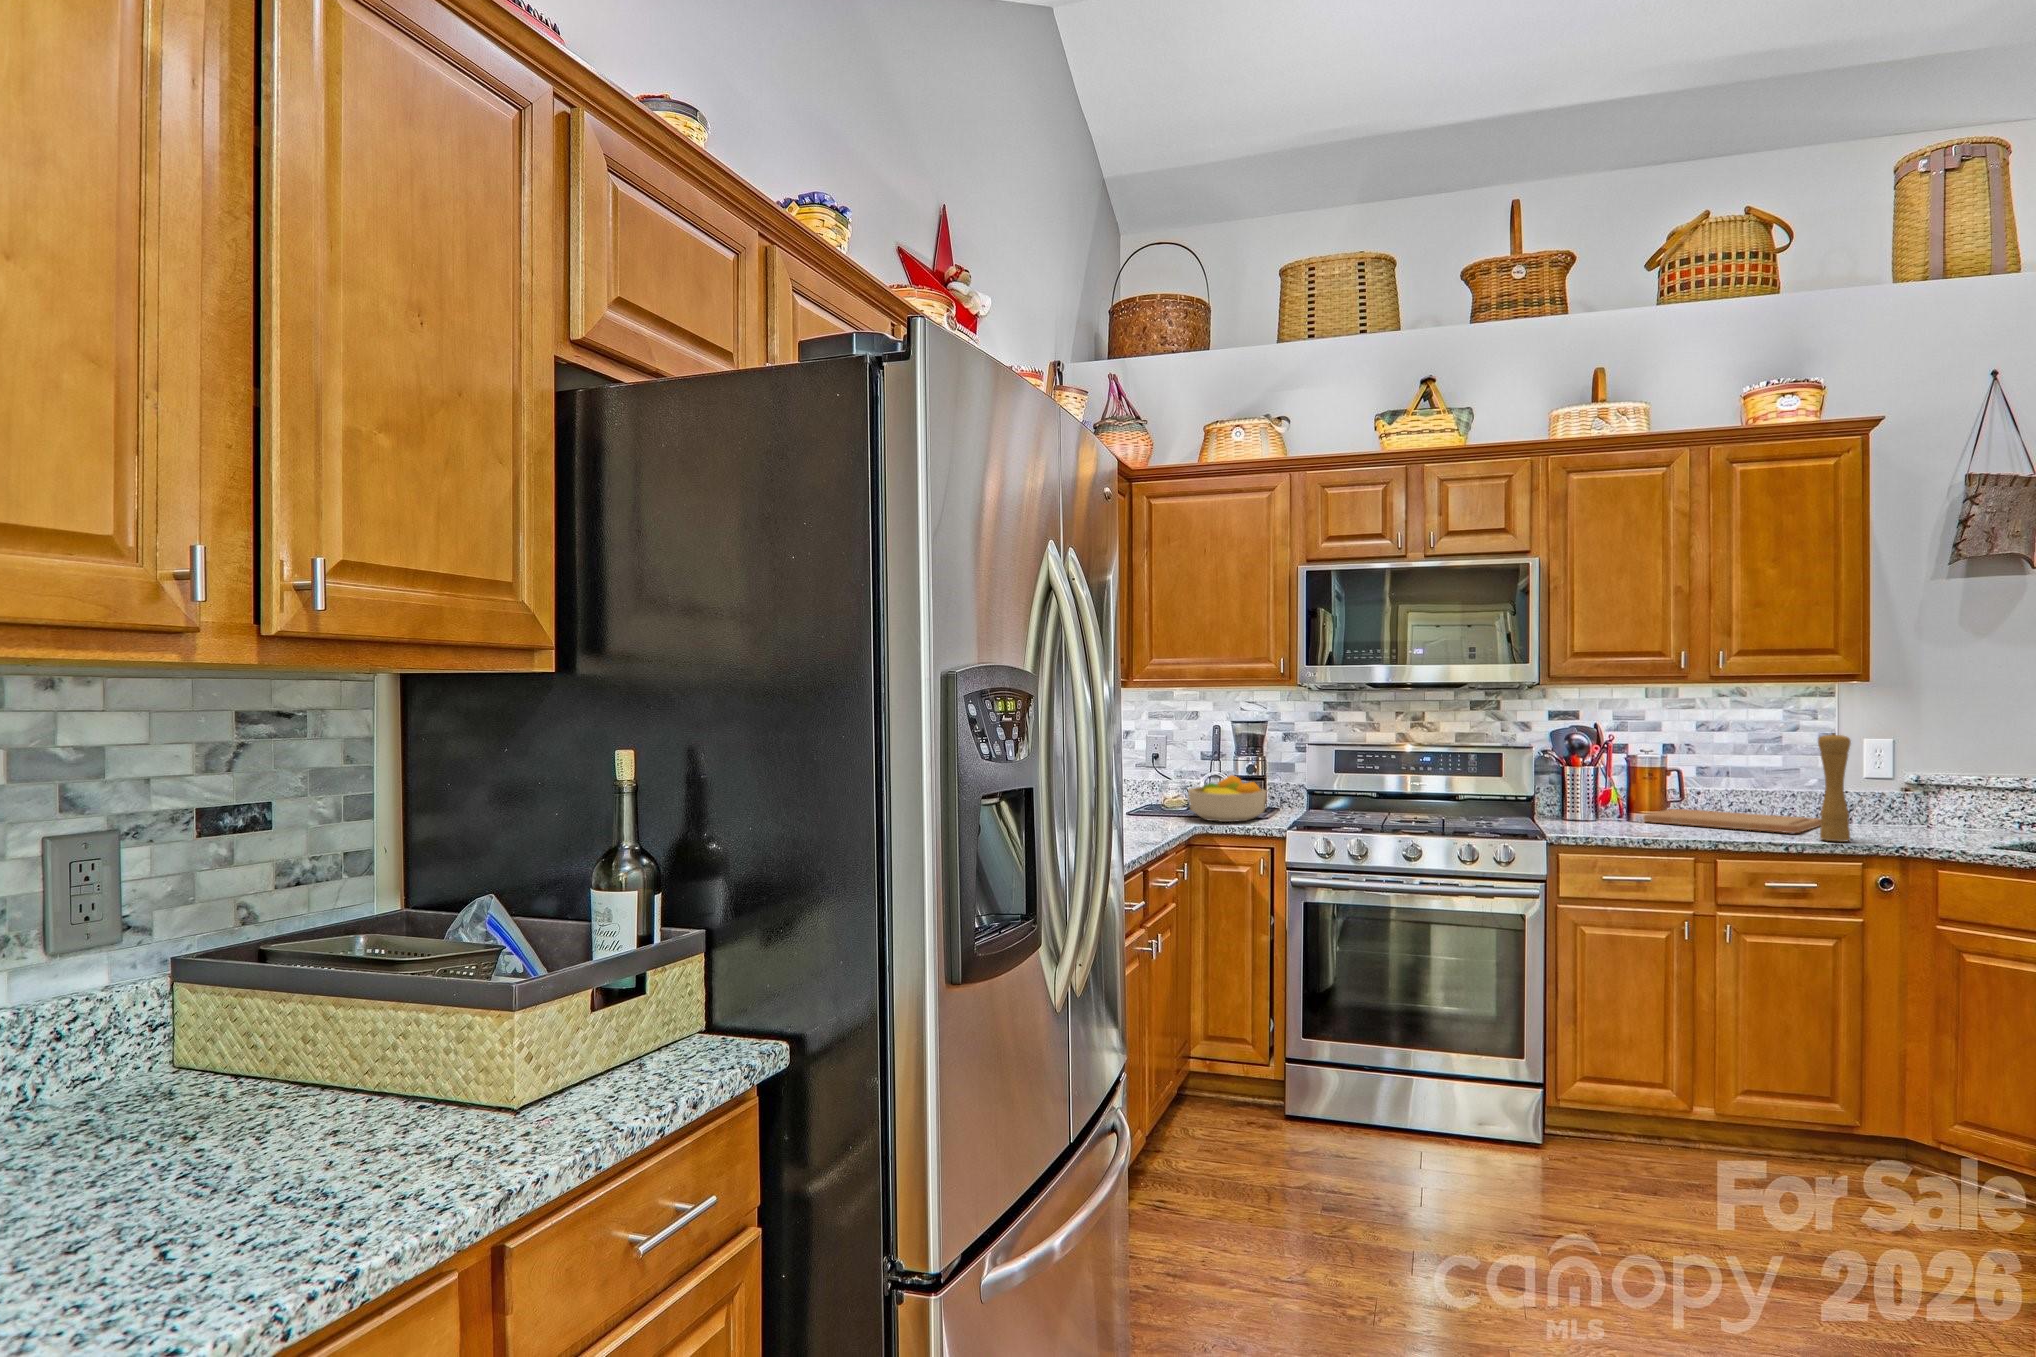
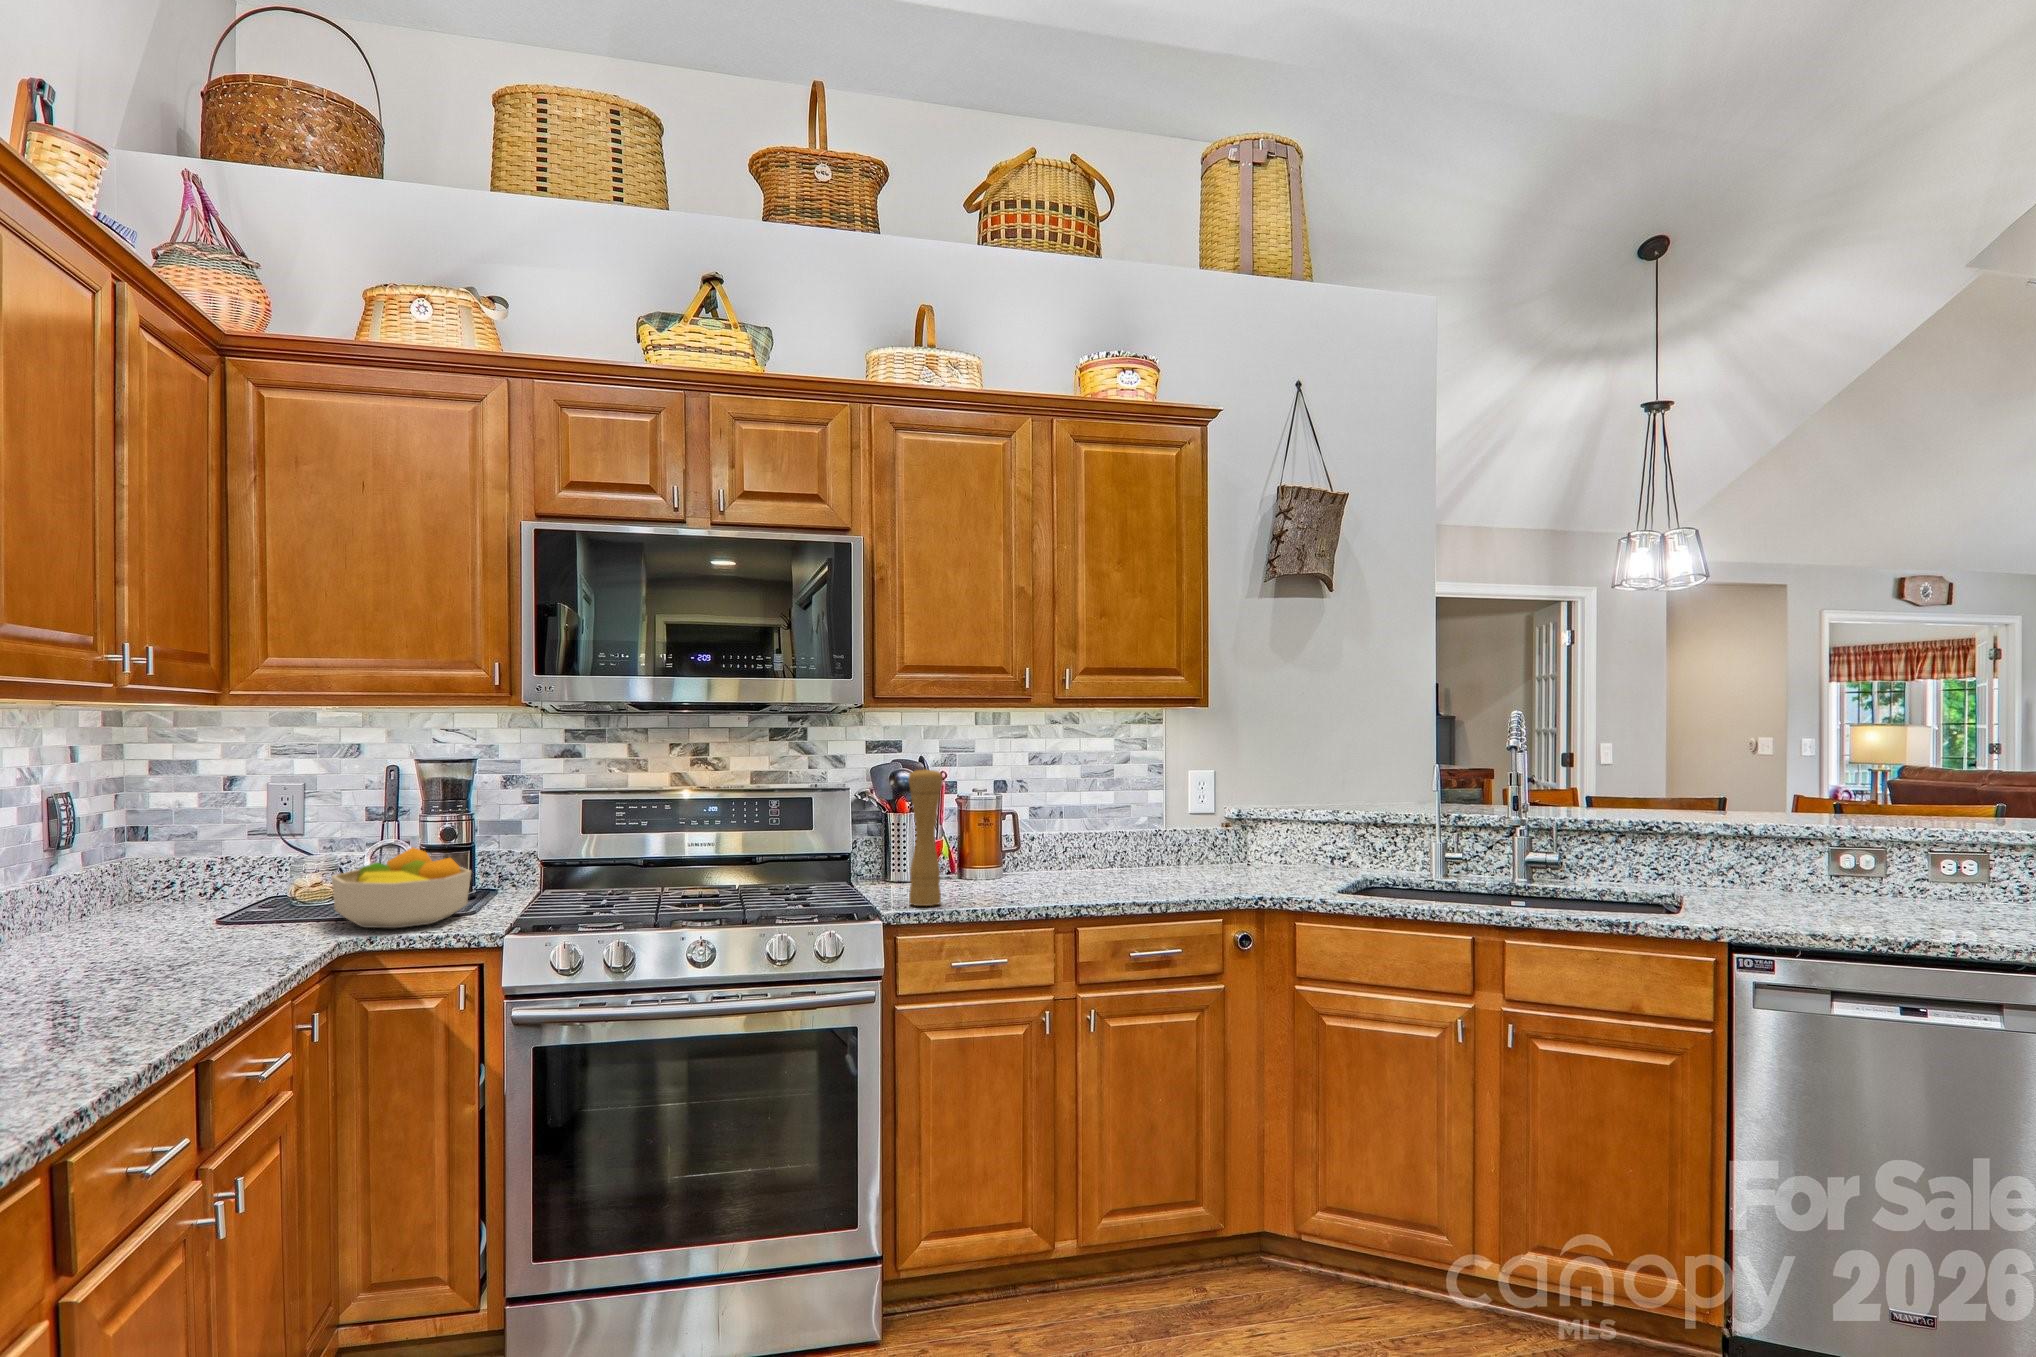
pepper mill: present [1818,733,1851,842] -> present [908,768,943,906]
cutting board: present [1643,809,1821,833] -> none [983,860,1163,886]

